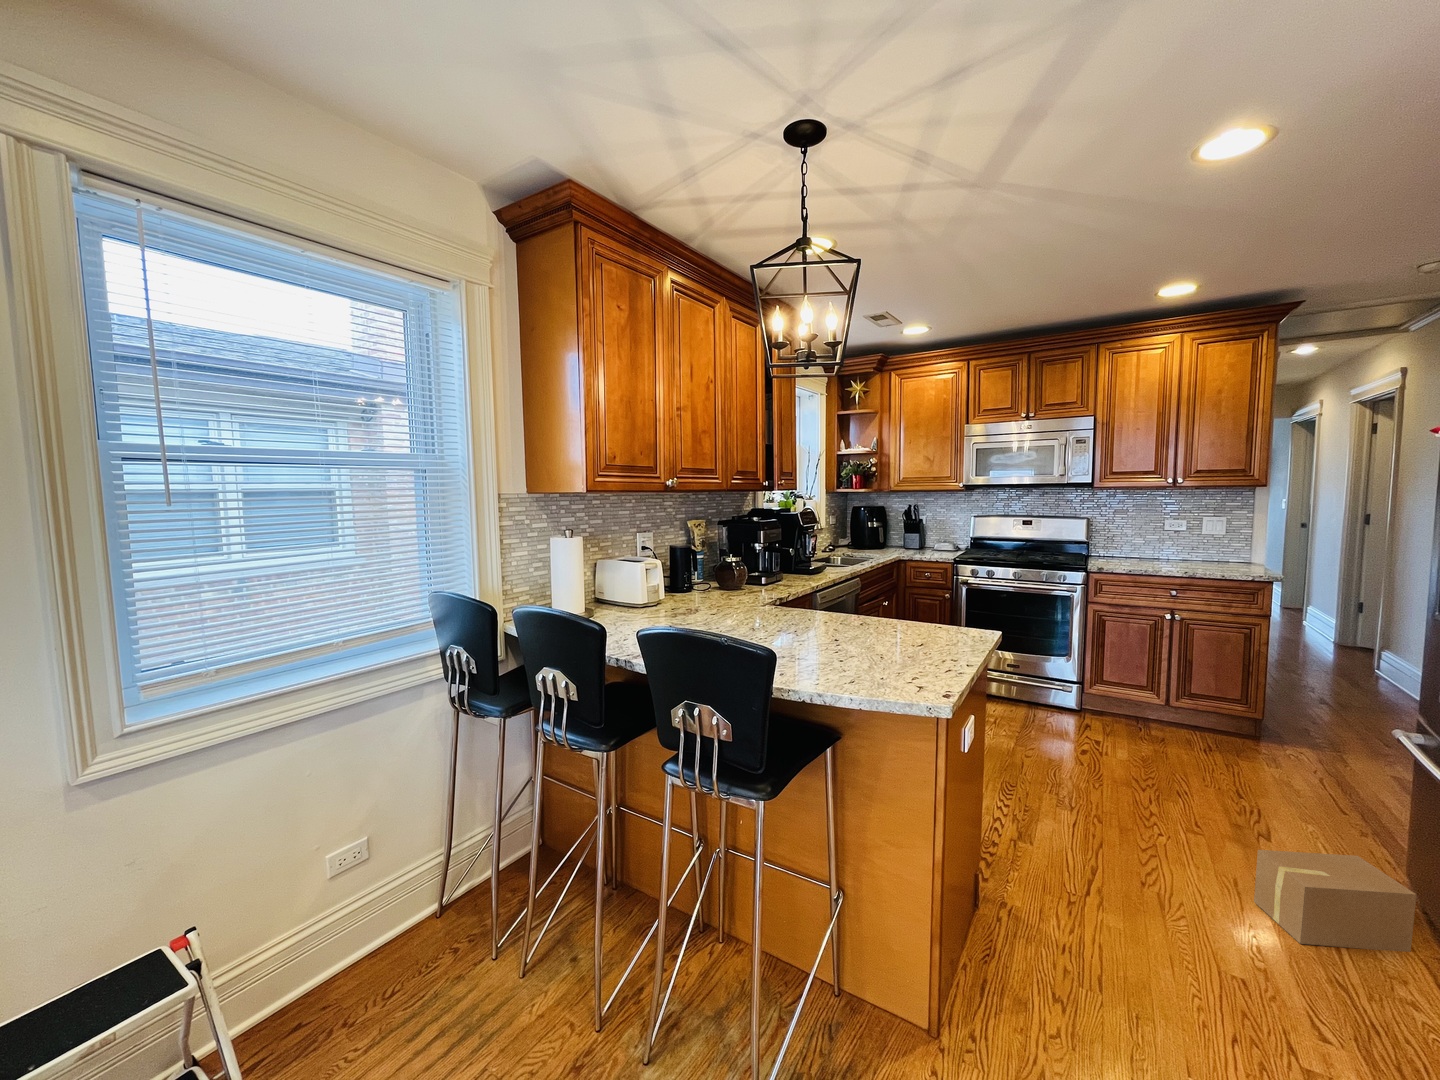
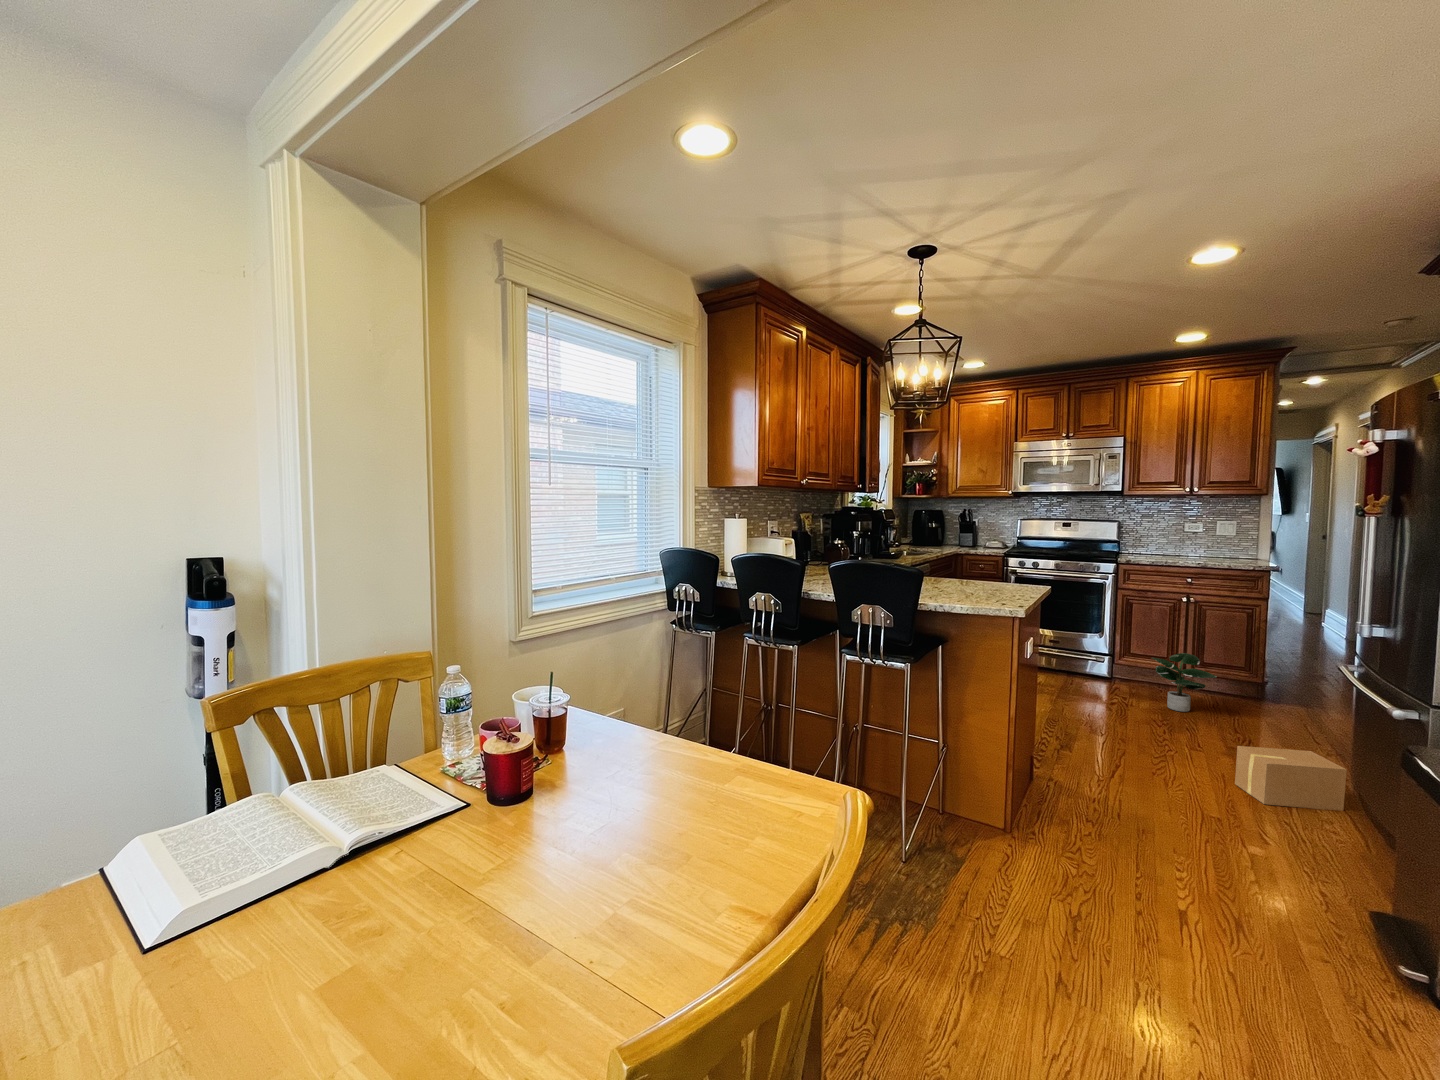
potted plant: none [1131,687,1213,764] -> present [1153,653,1216,712]

